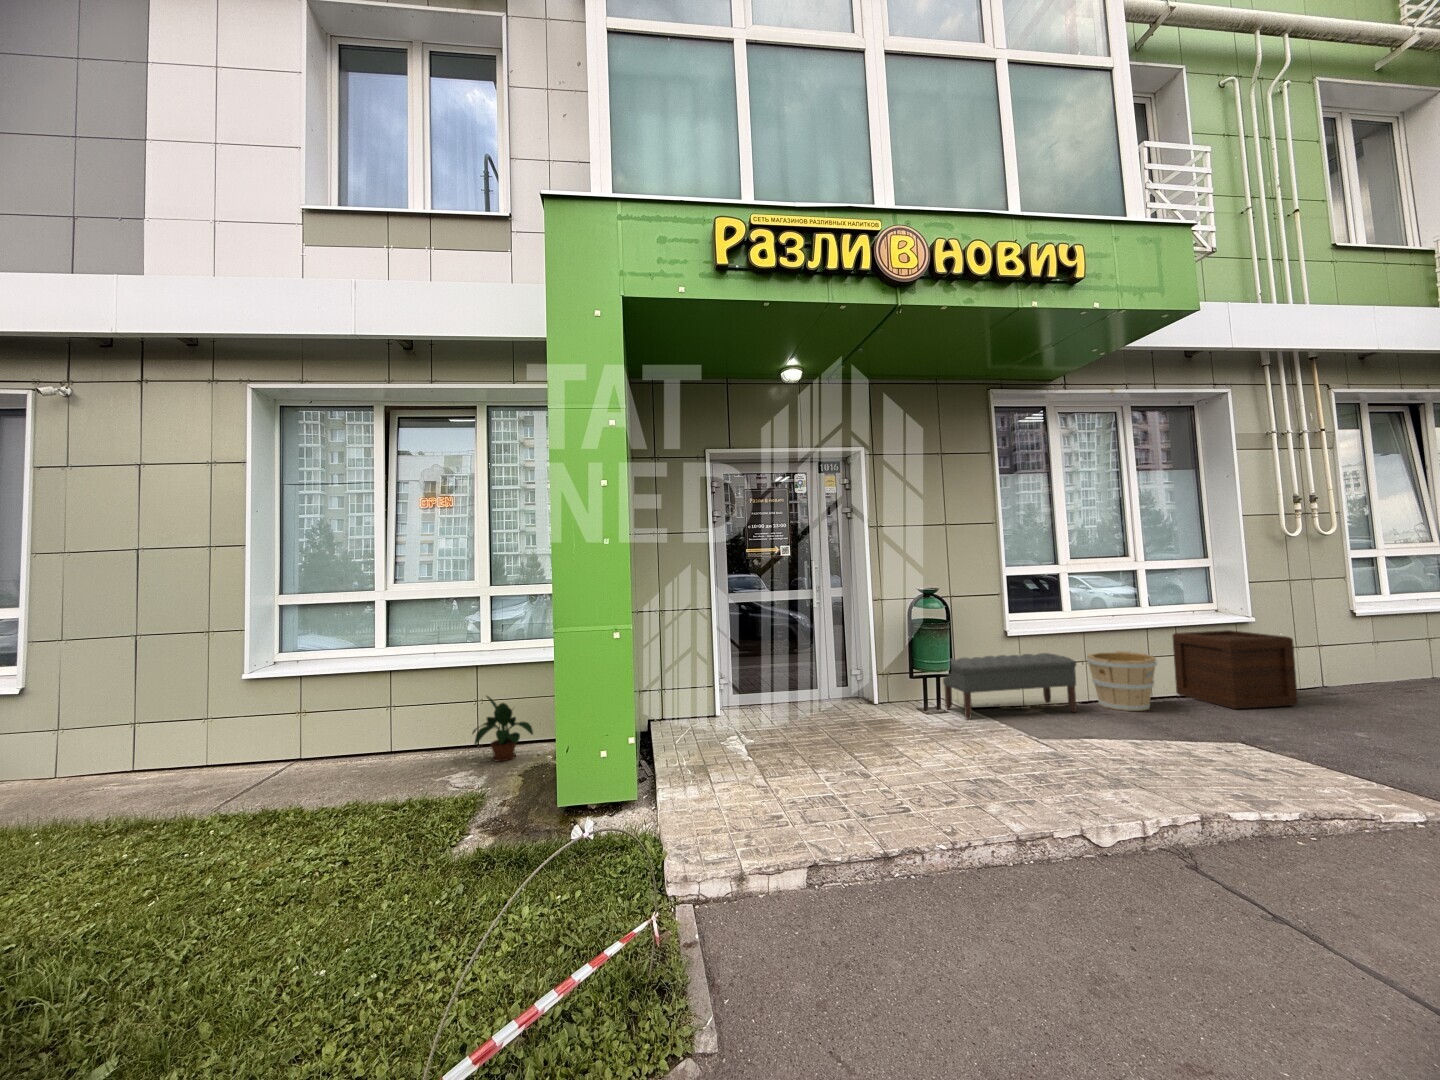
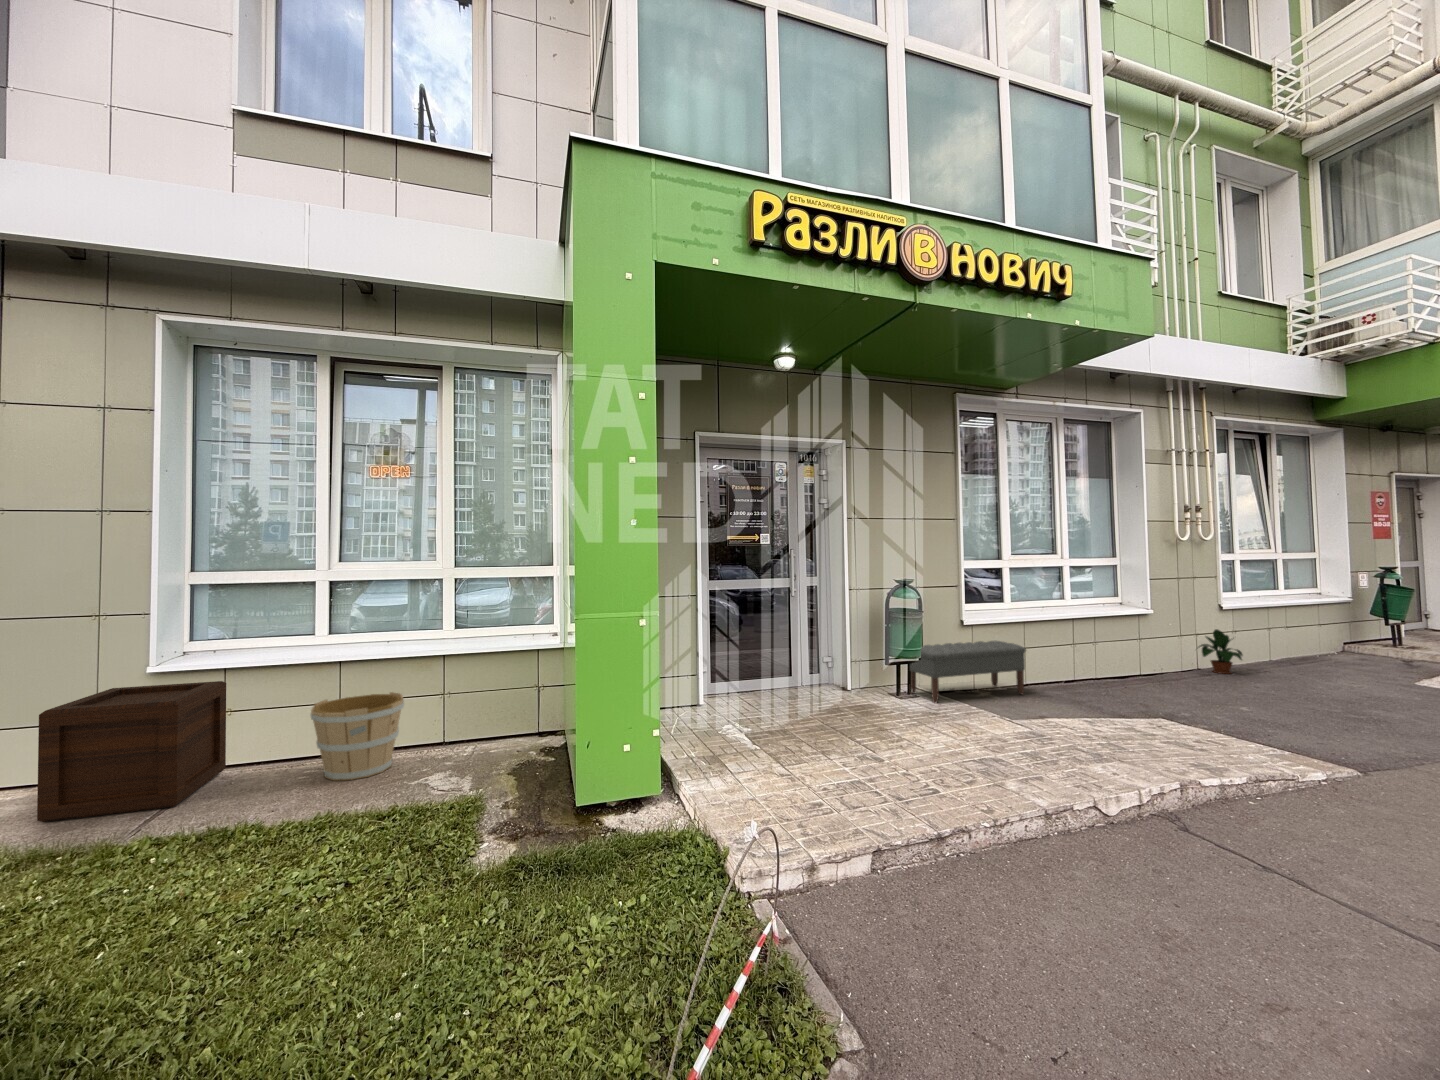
wooden crate: present [1172,630,1298,709] -> present [37,681,226,822]
wooden bucket: present [1086,651,1157,711] -> present [311,692,404,781]
potted plant: present [472,696,533,761] -> present [1199,629,1242,674]

